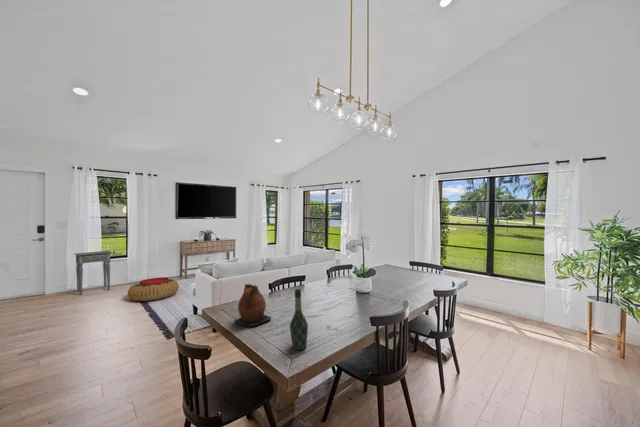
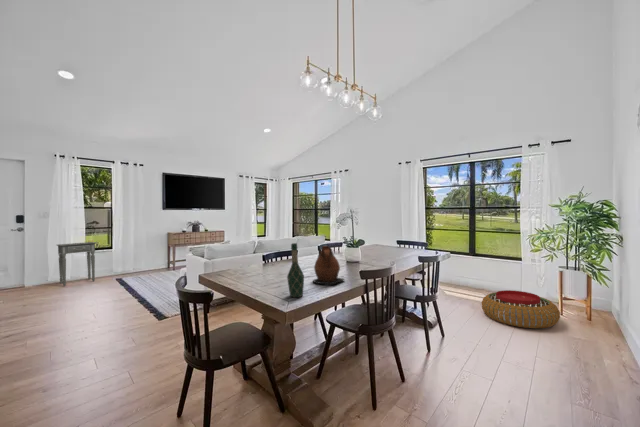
pouf: present [128,277,179,301] -> present [482,290,560,328]
ceramic pitcher: present [236,284,271,326] -> present [313,246,344,284]

